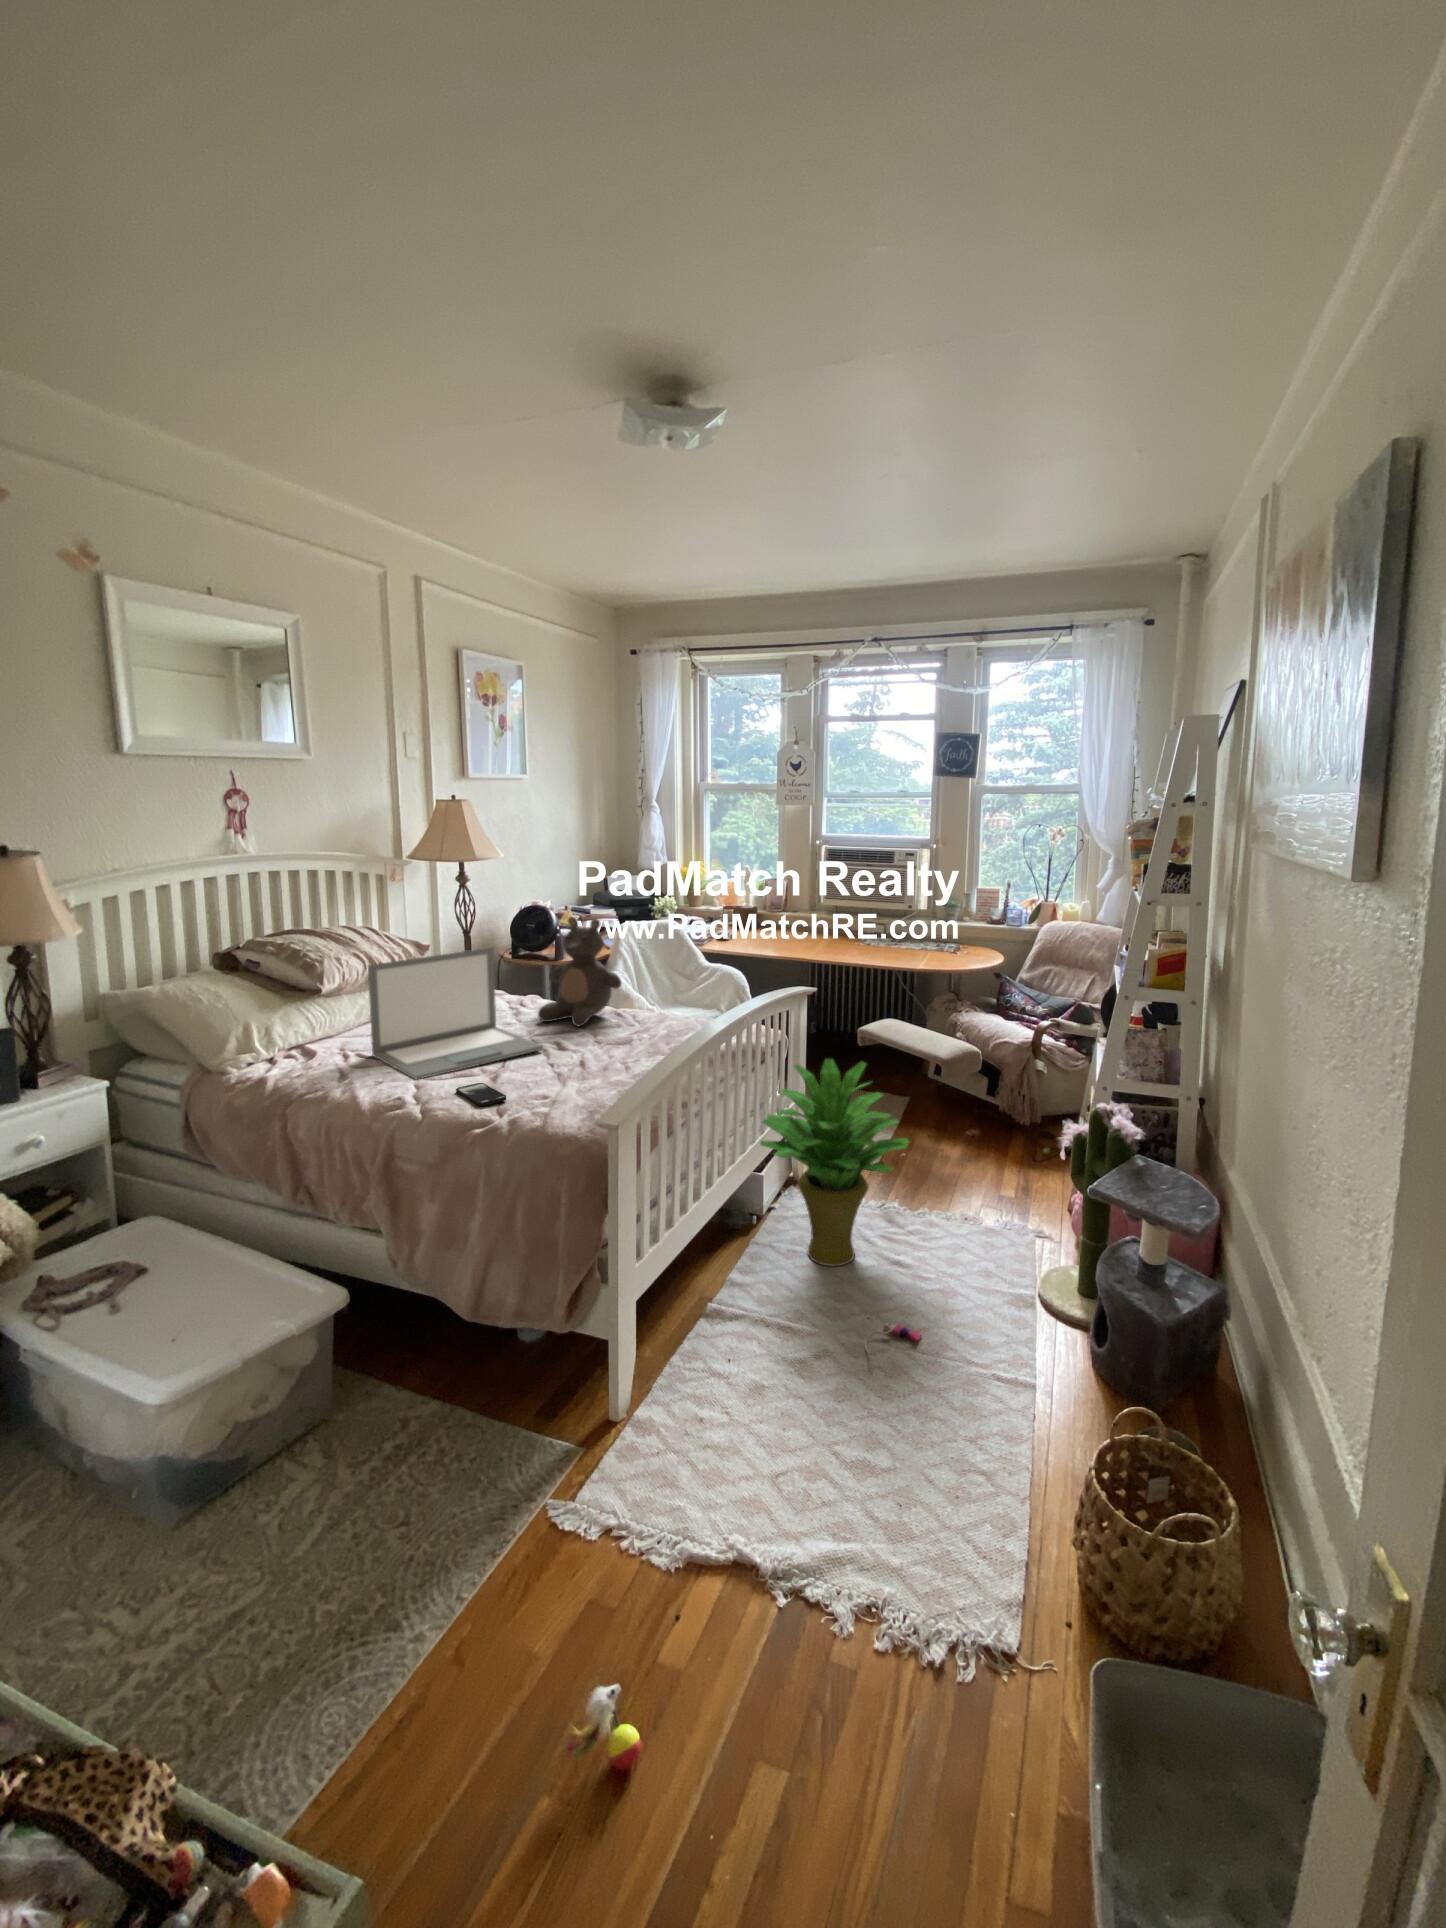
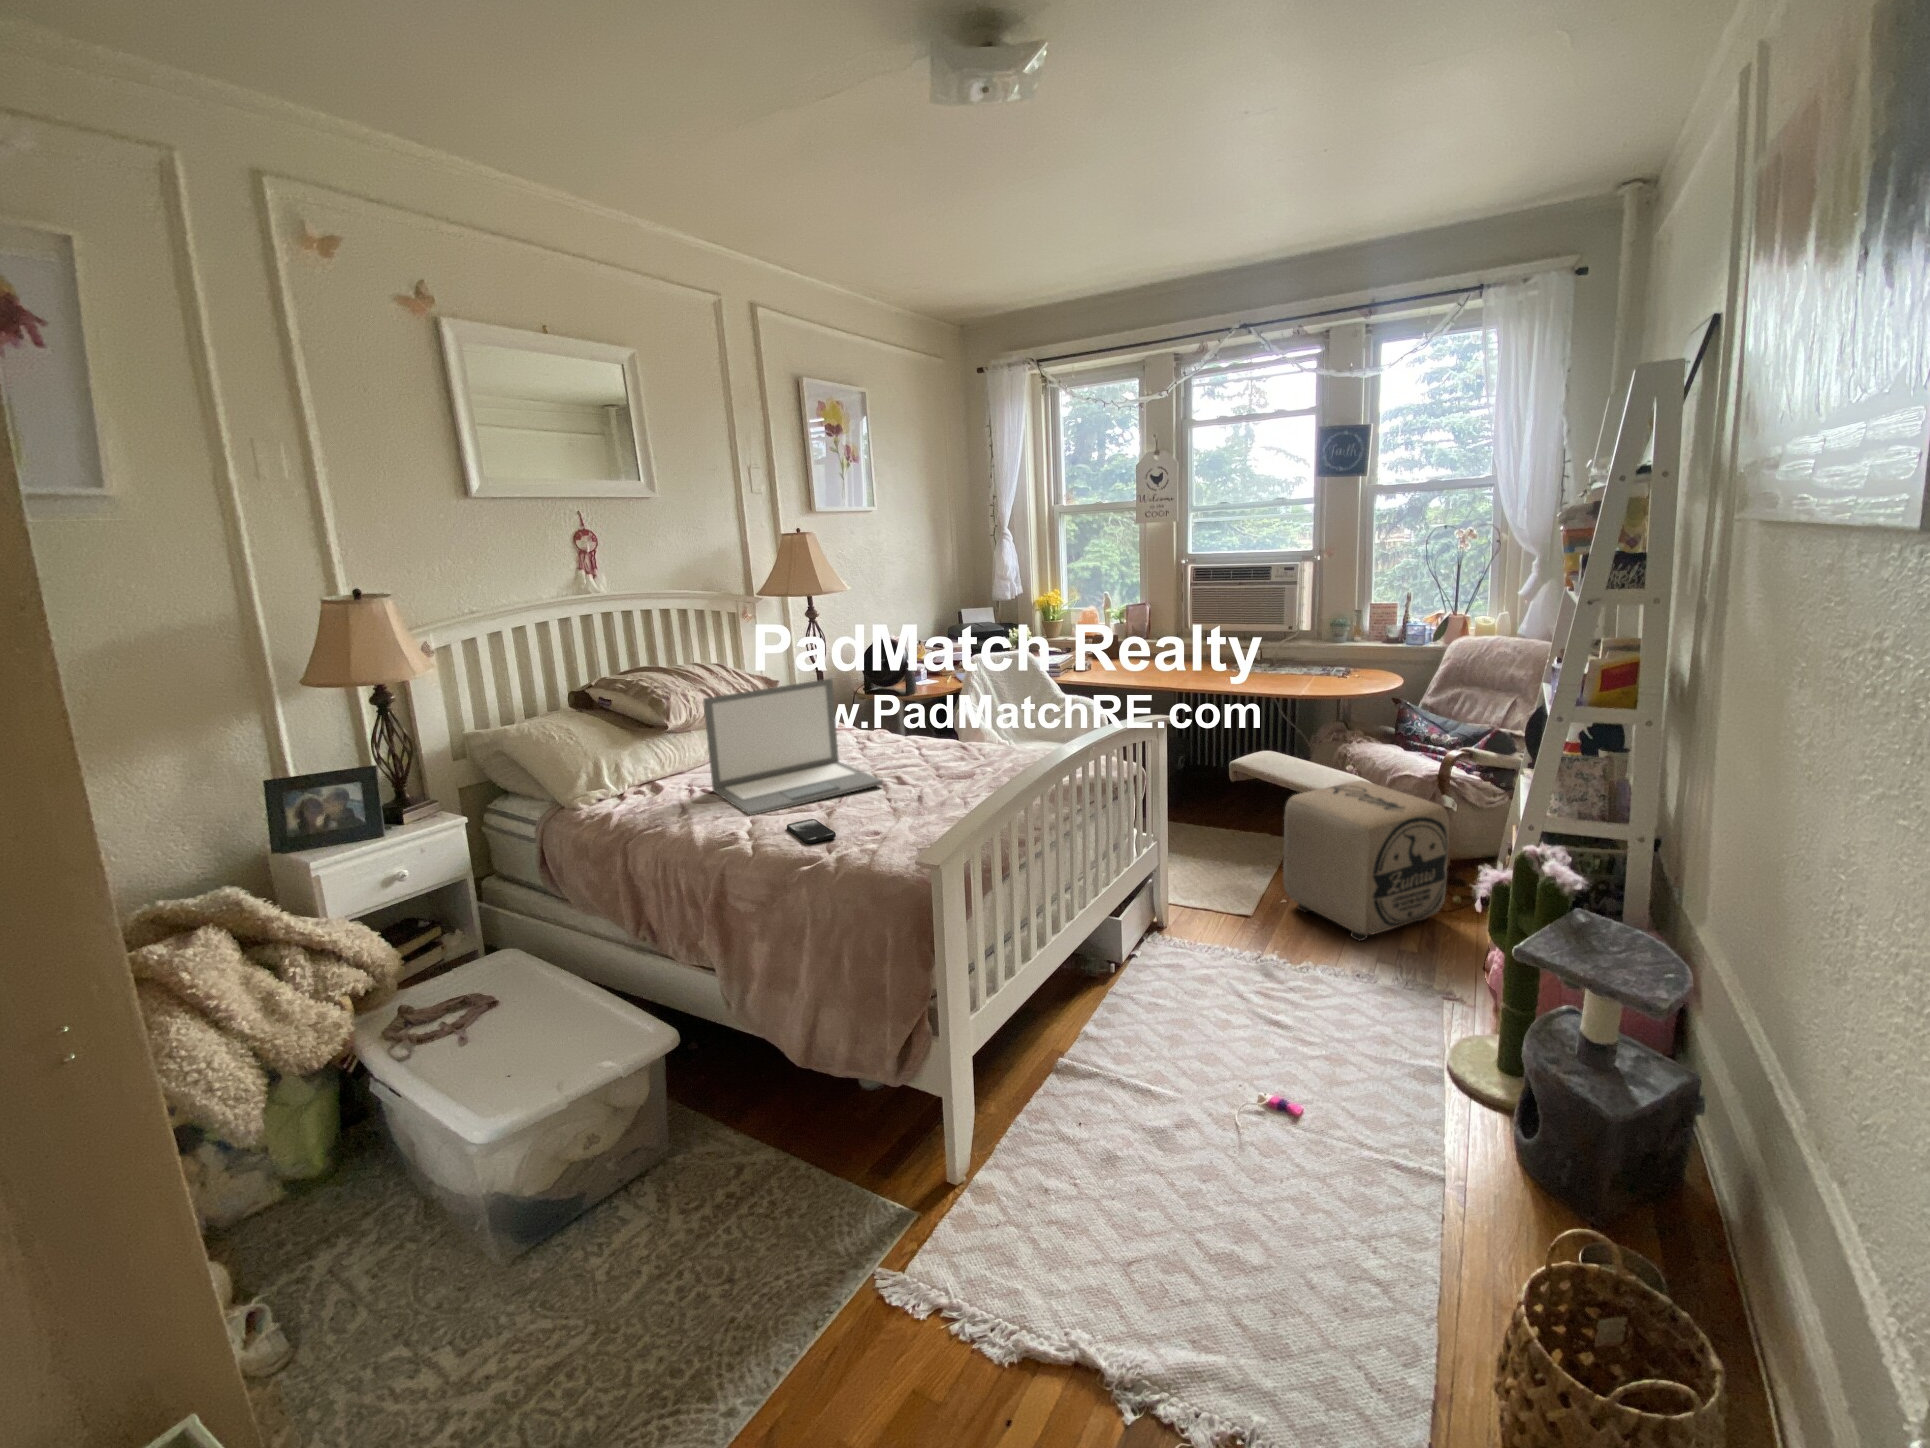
teddy bear: present [538,917,622,1026] -> none [883,645,968,761]
ottoman: none [902,1047,1041,1190] -> present [1283,781,1449,941]
potted plant: present [760,1059,909,1266] -> none [1117,793,1290,1023]

